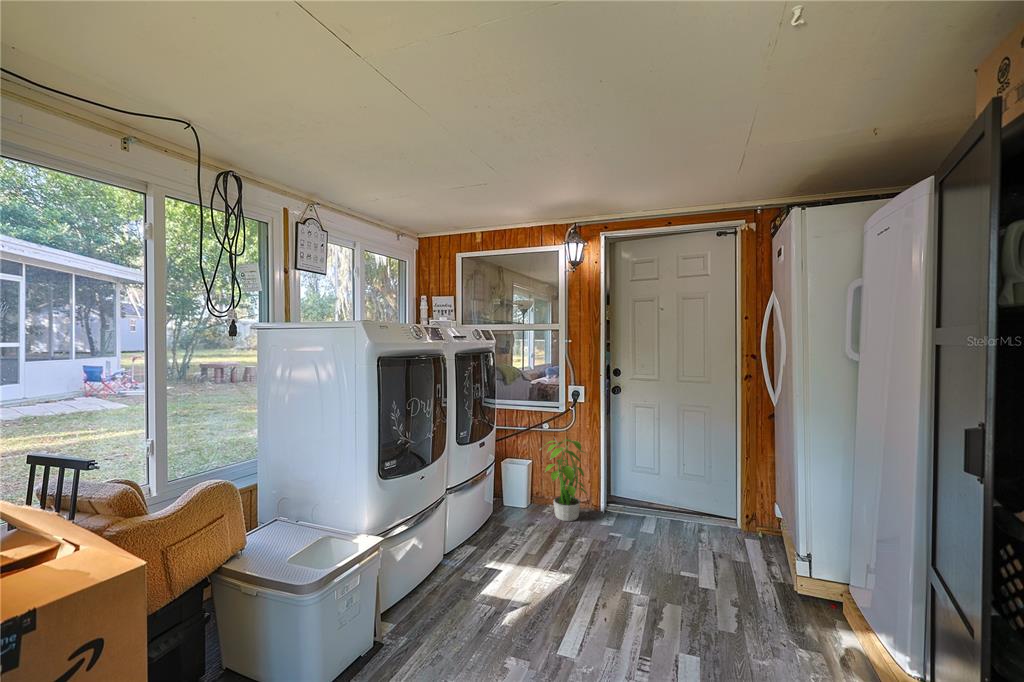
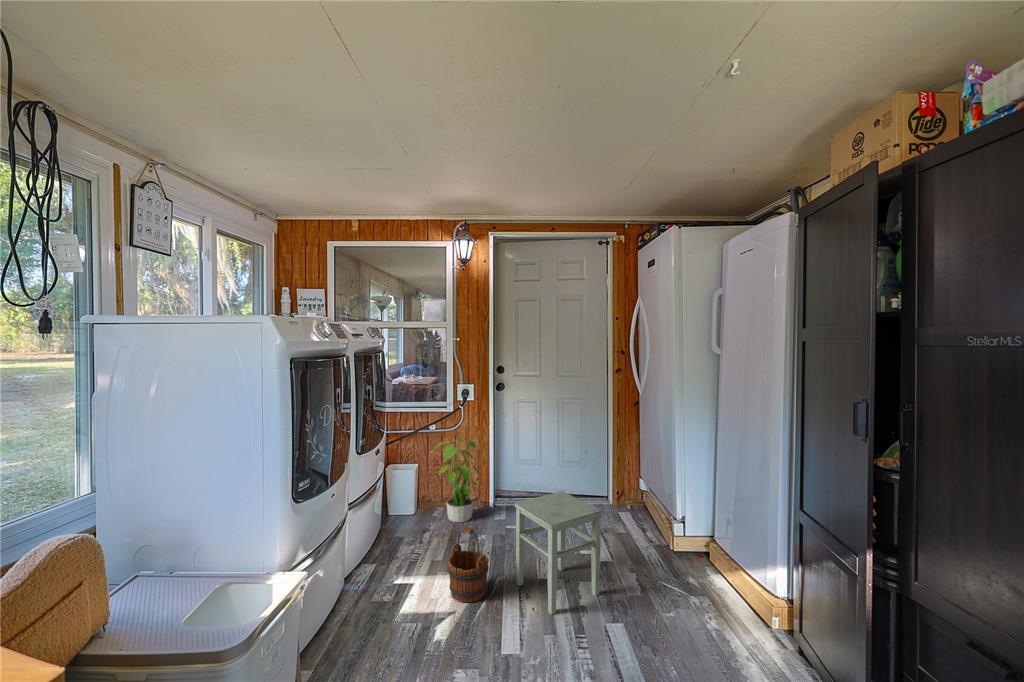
stool: none [596,503,687,630] -> present [515,491,602,615]
wooden bucket: none [528,523,567,599] -> present [448,526,488,603]

